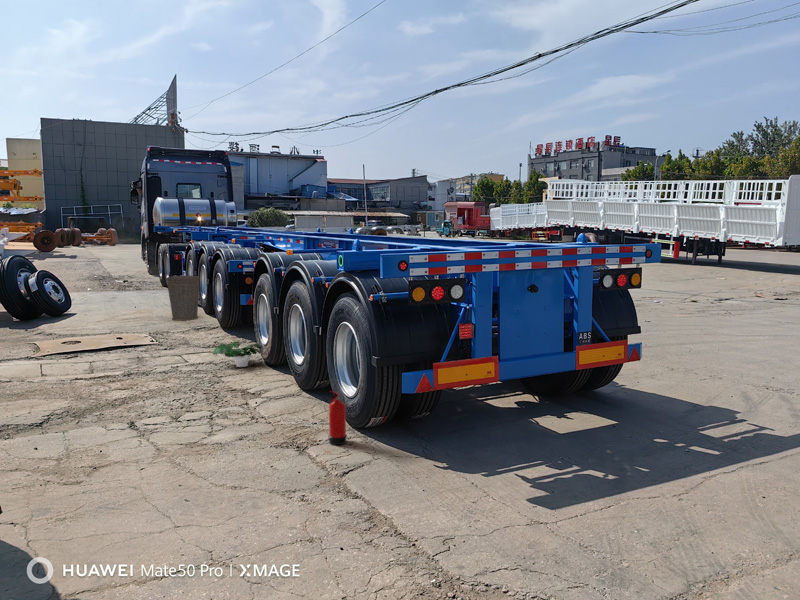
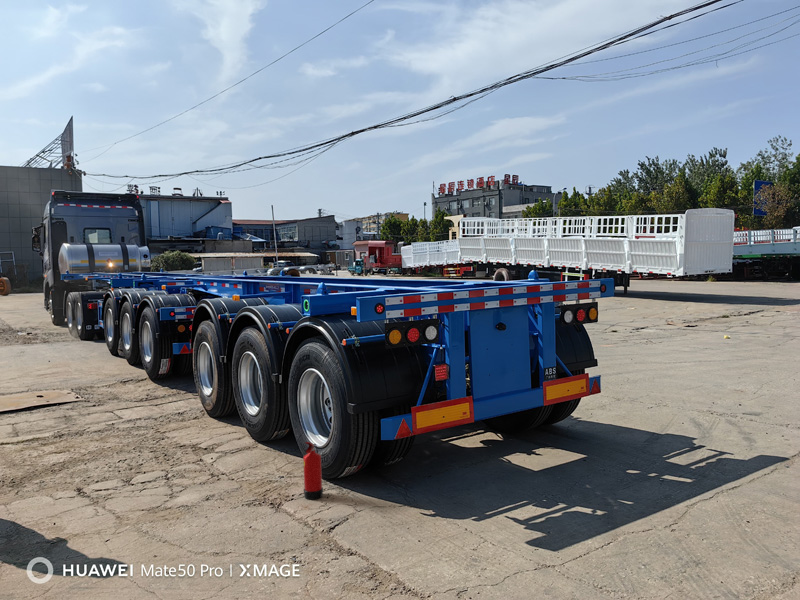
trash can: present [166,276,200,321] -> none [85,325,123,374]
potted plant: present [213,341,262,367] -> none [153,394,206,421]

